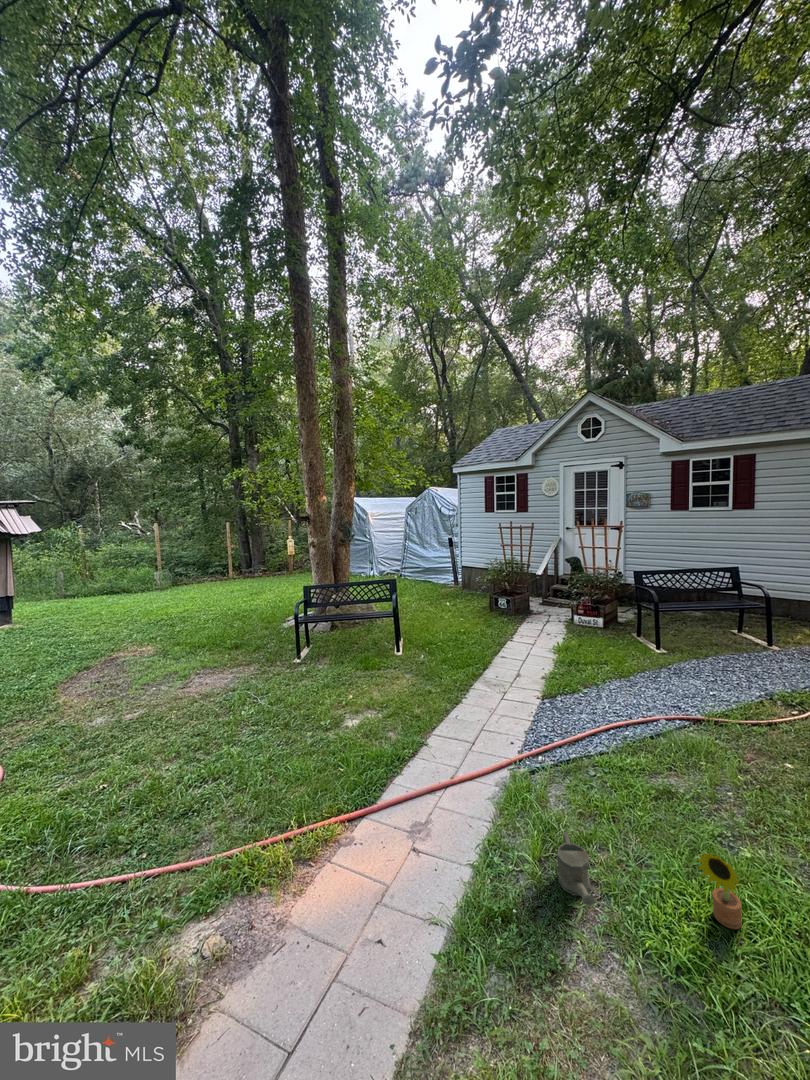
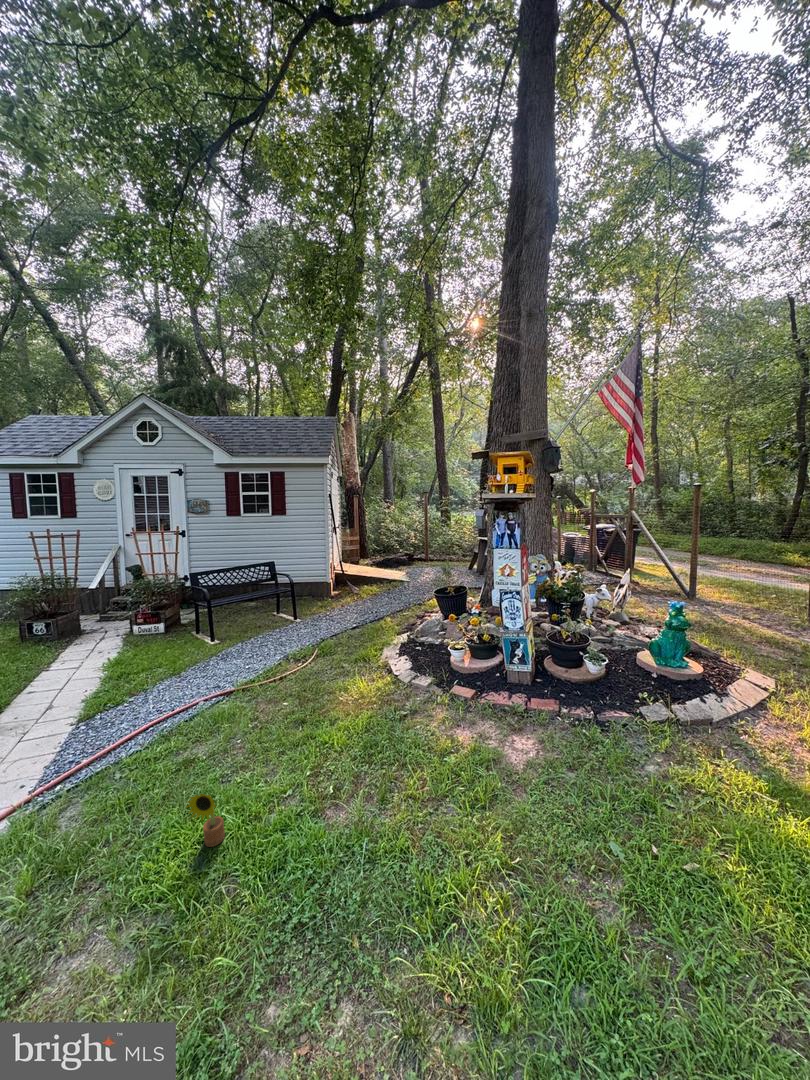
watering can: present [557,832,594,905] -> none [41,858,88,923]

